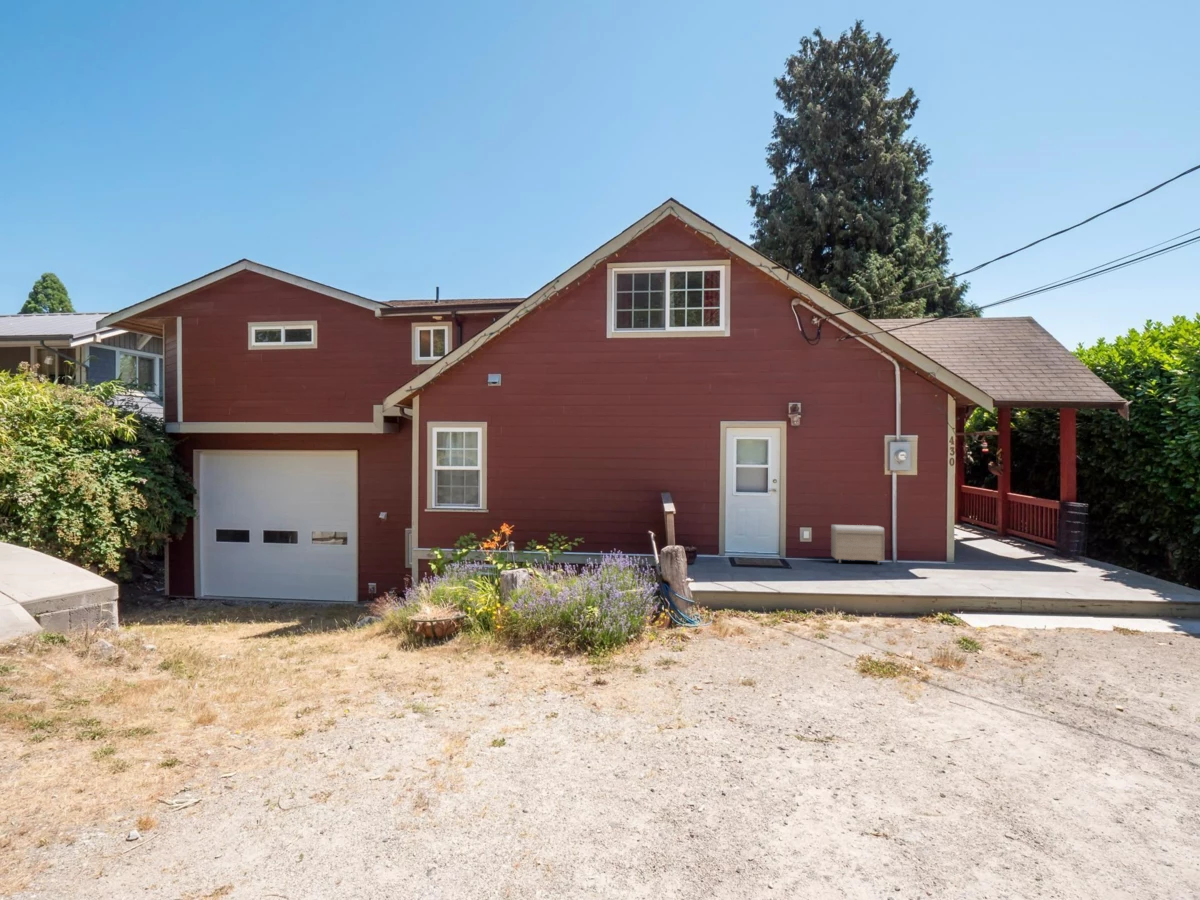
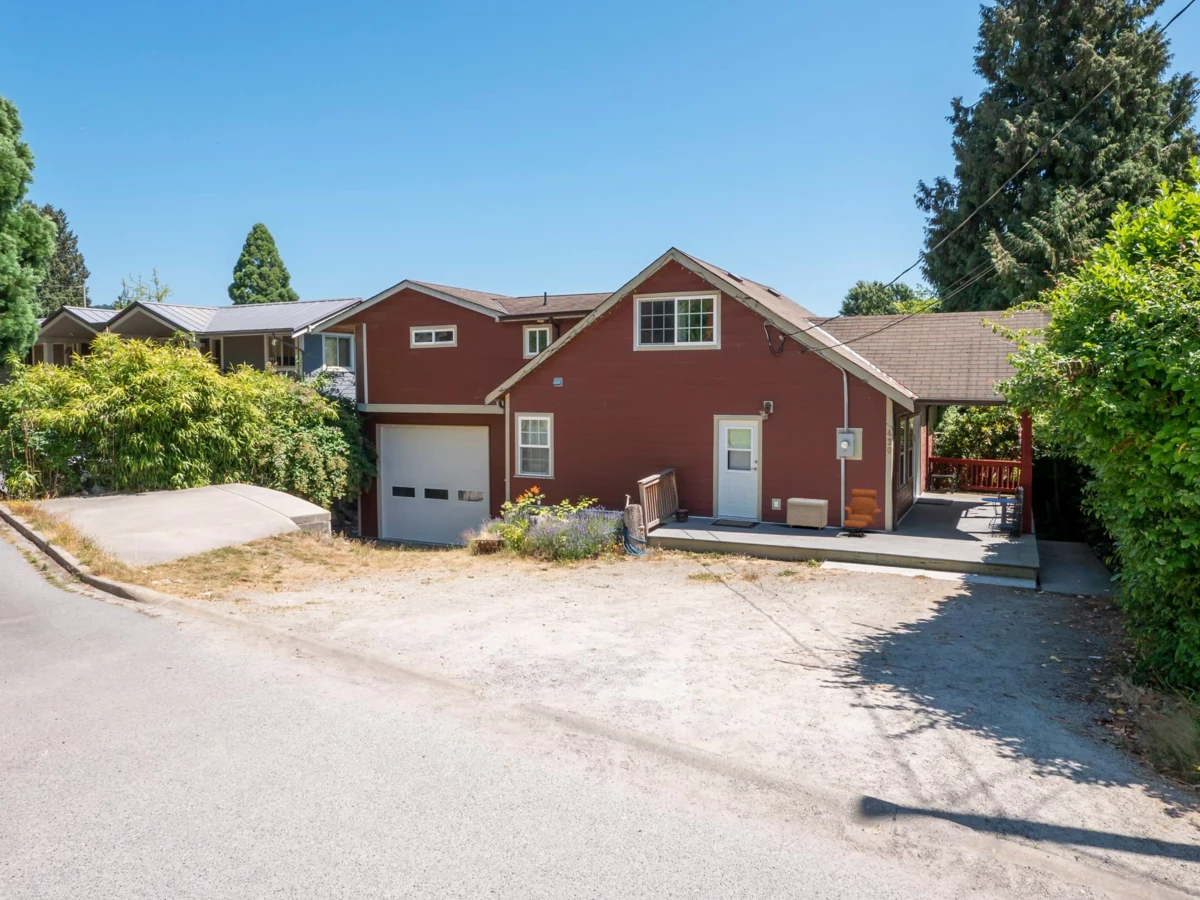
side table: none [1032,508,1079,556] -> present [982,491,1018,532]
lounge chair: none [906,510,957,572] -> present [843,489,881,537]

